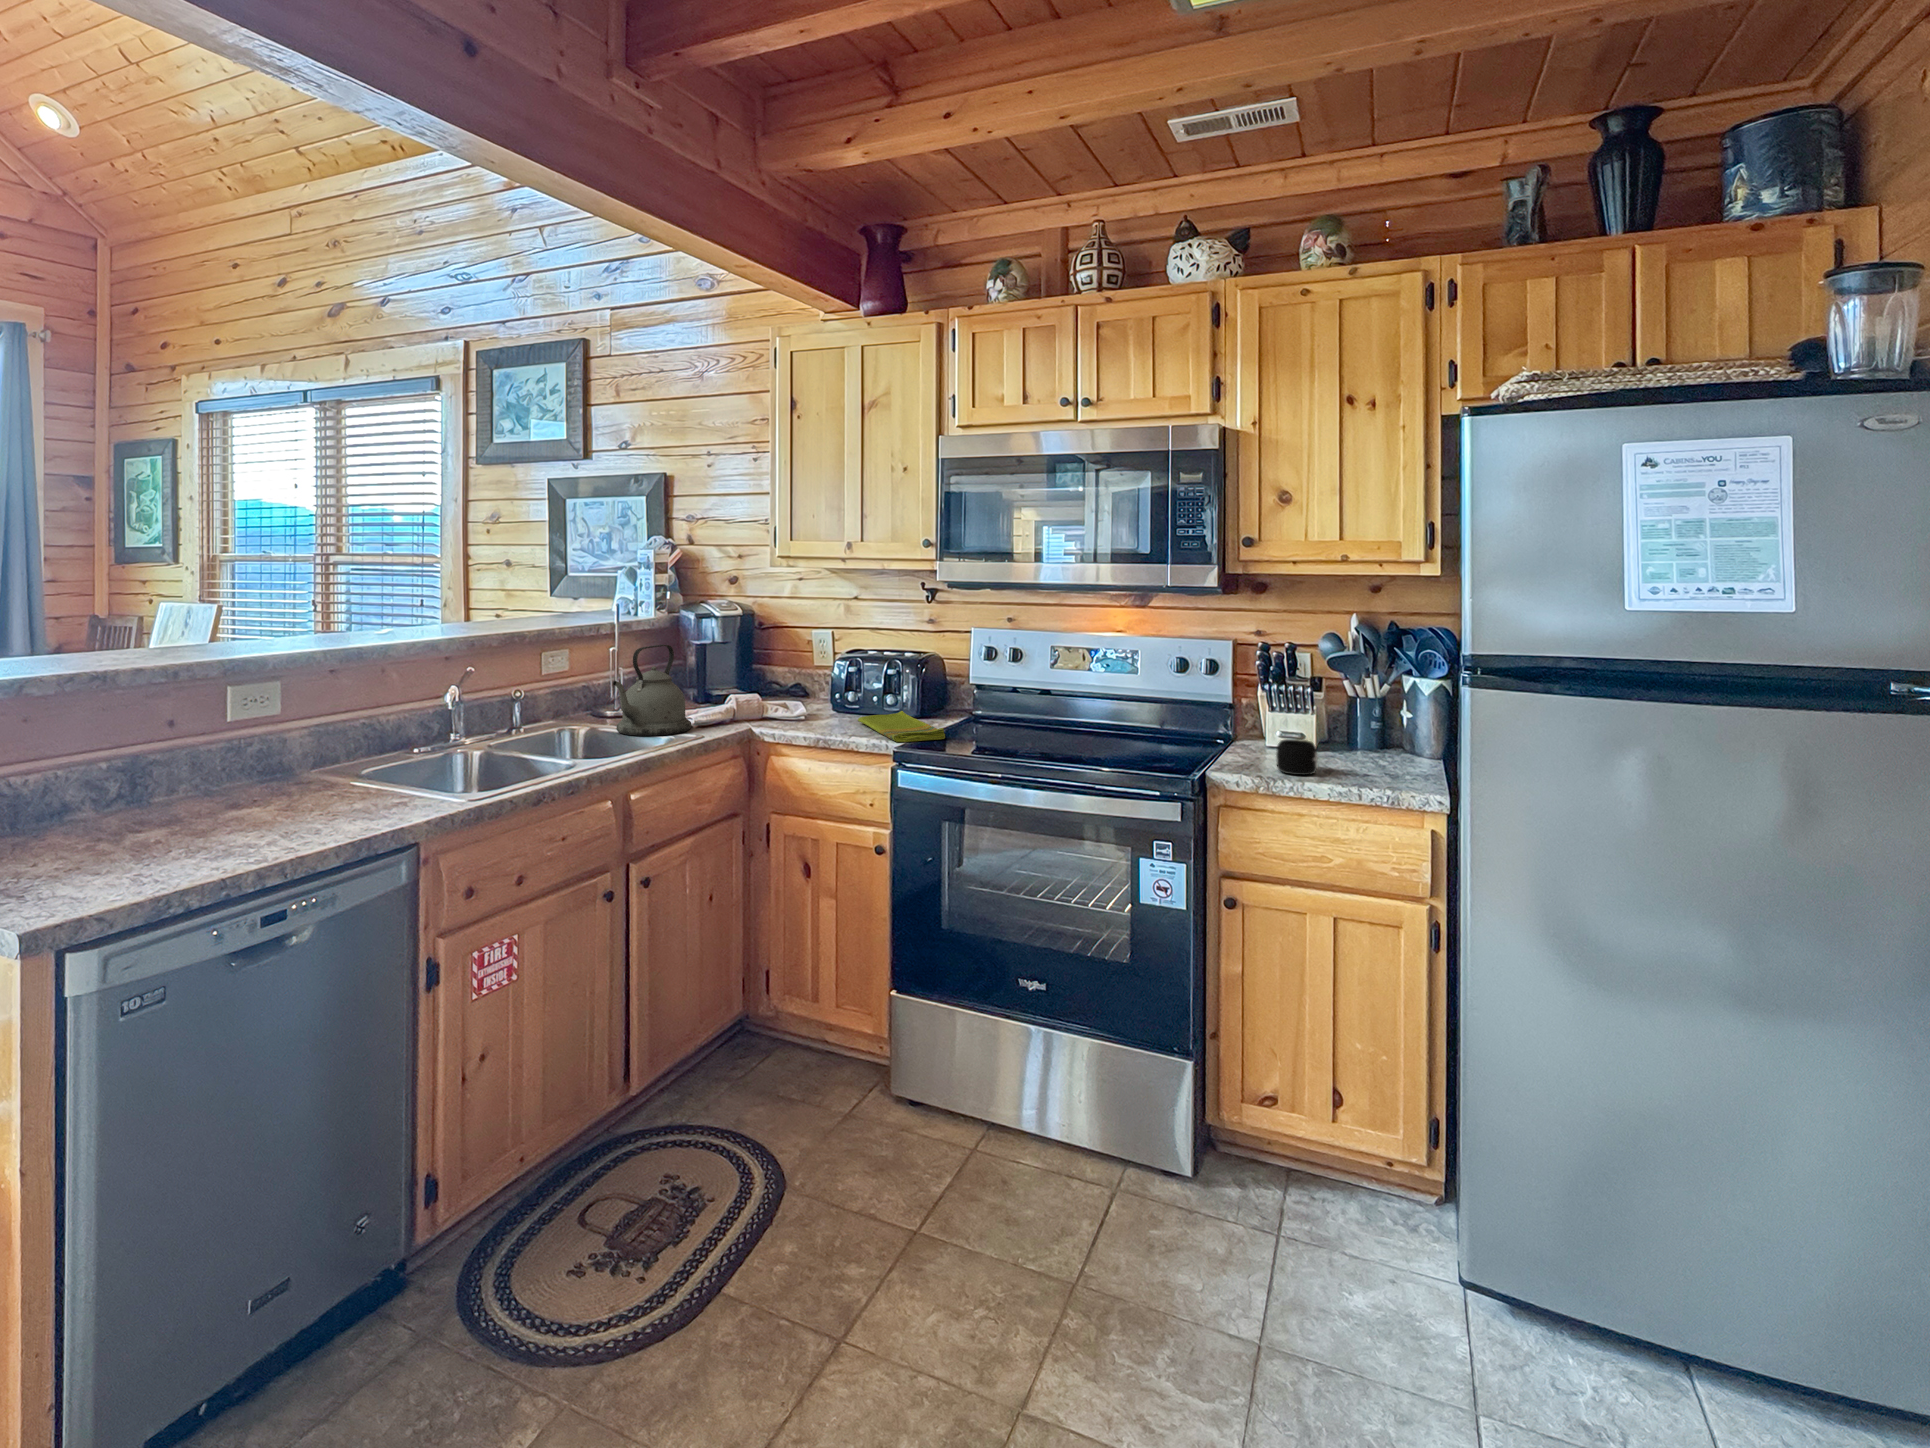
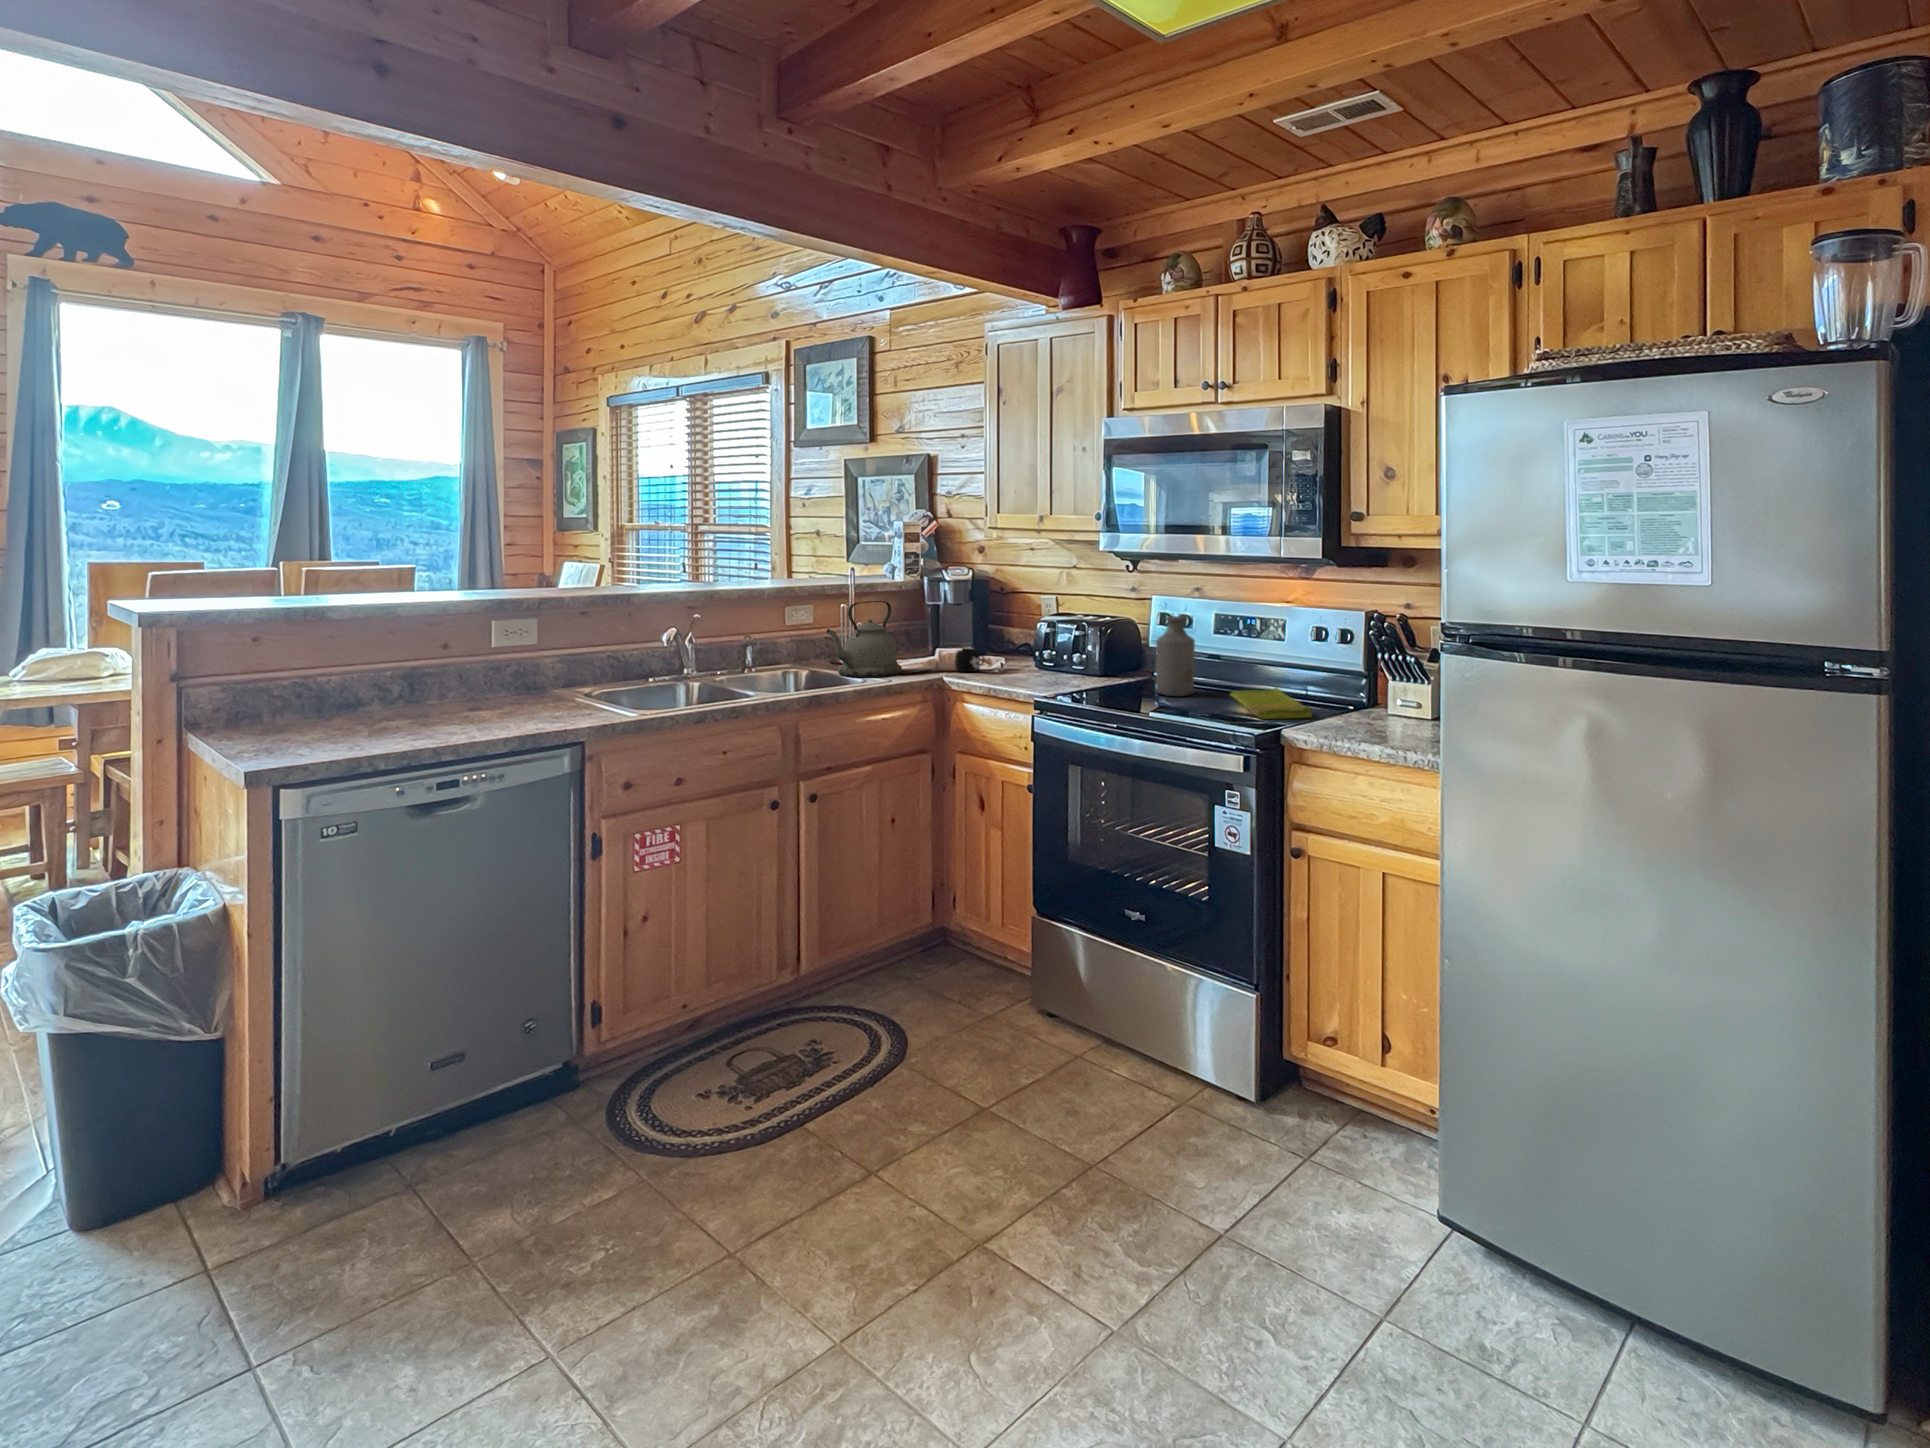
bottle: none [1012,653,1055,742] -> present [1156,616,1195,696]
dish towel: present [858,711,945,742] -> present [1230,687,1312,719]
mug: present [1276,739,1317,775] -> present [955,649,985,672]

